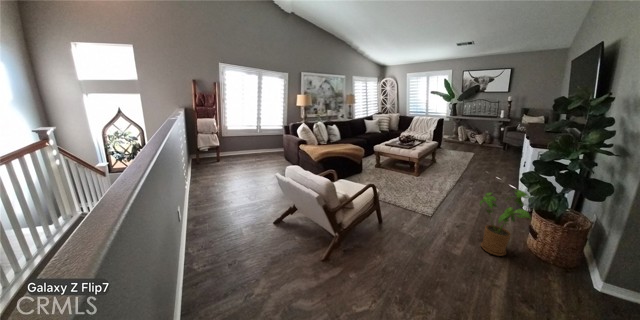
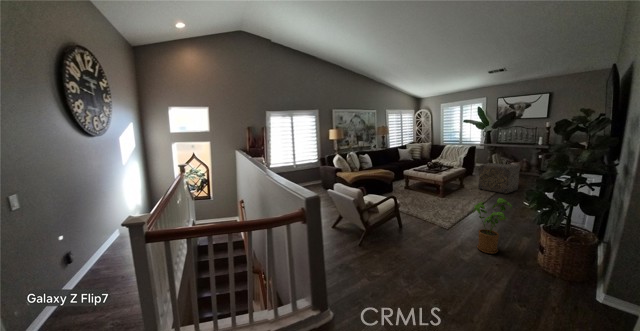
ottoman: none [449,137,491,170] -> present [478,163,520,193]

